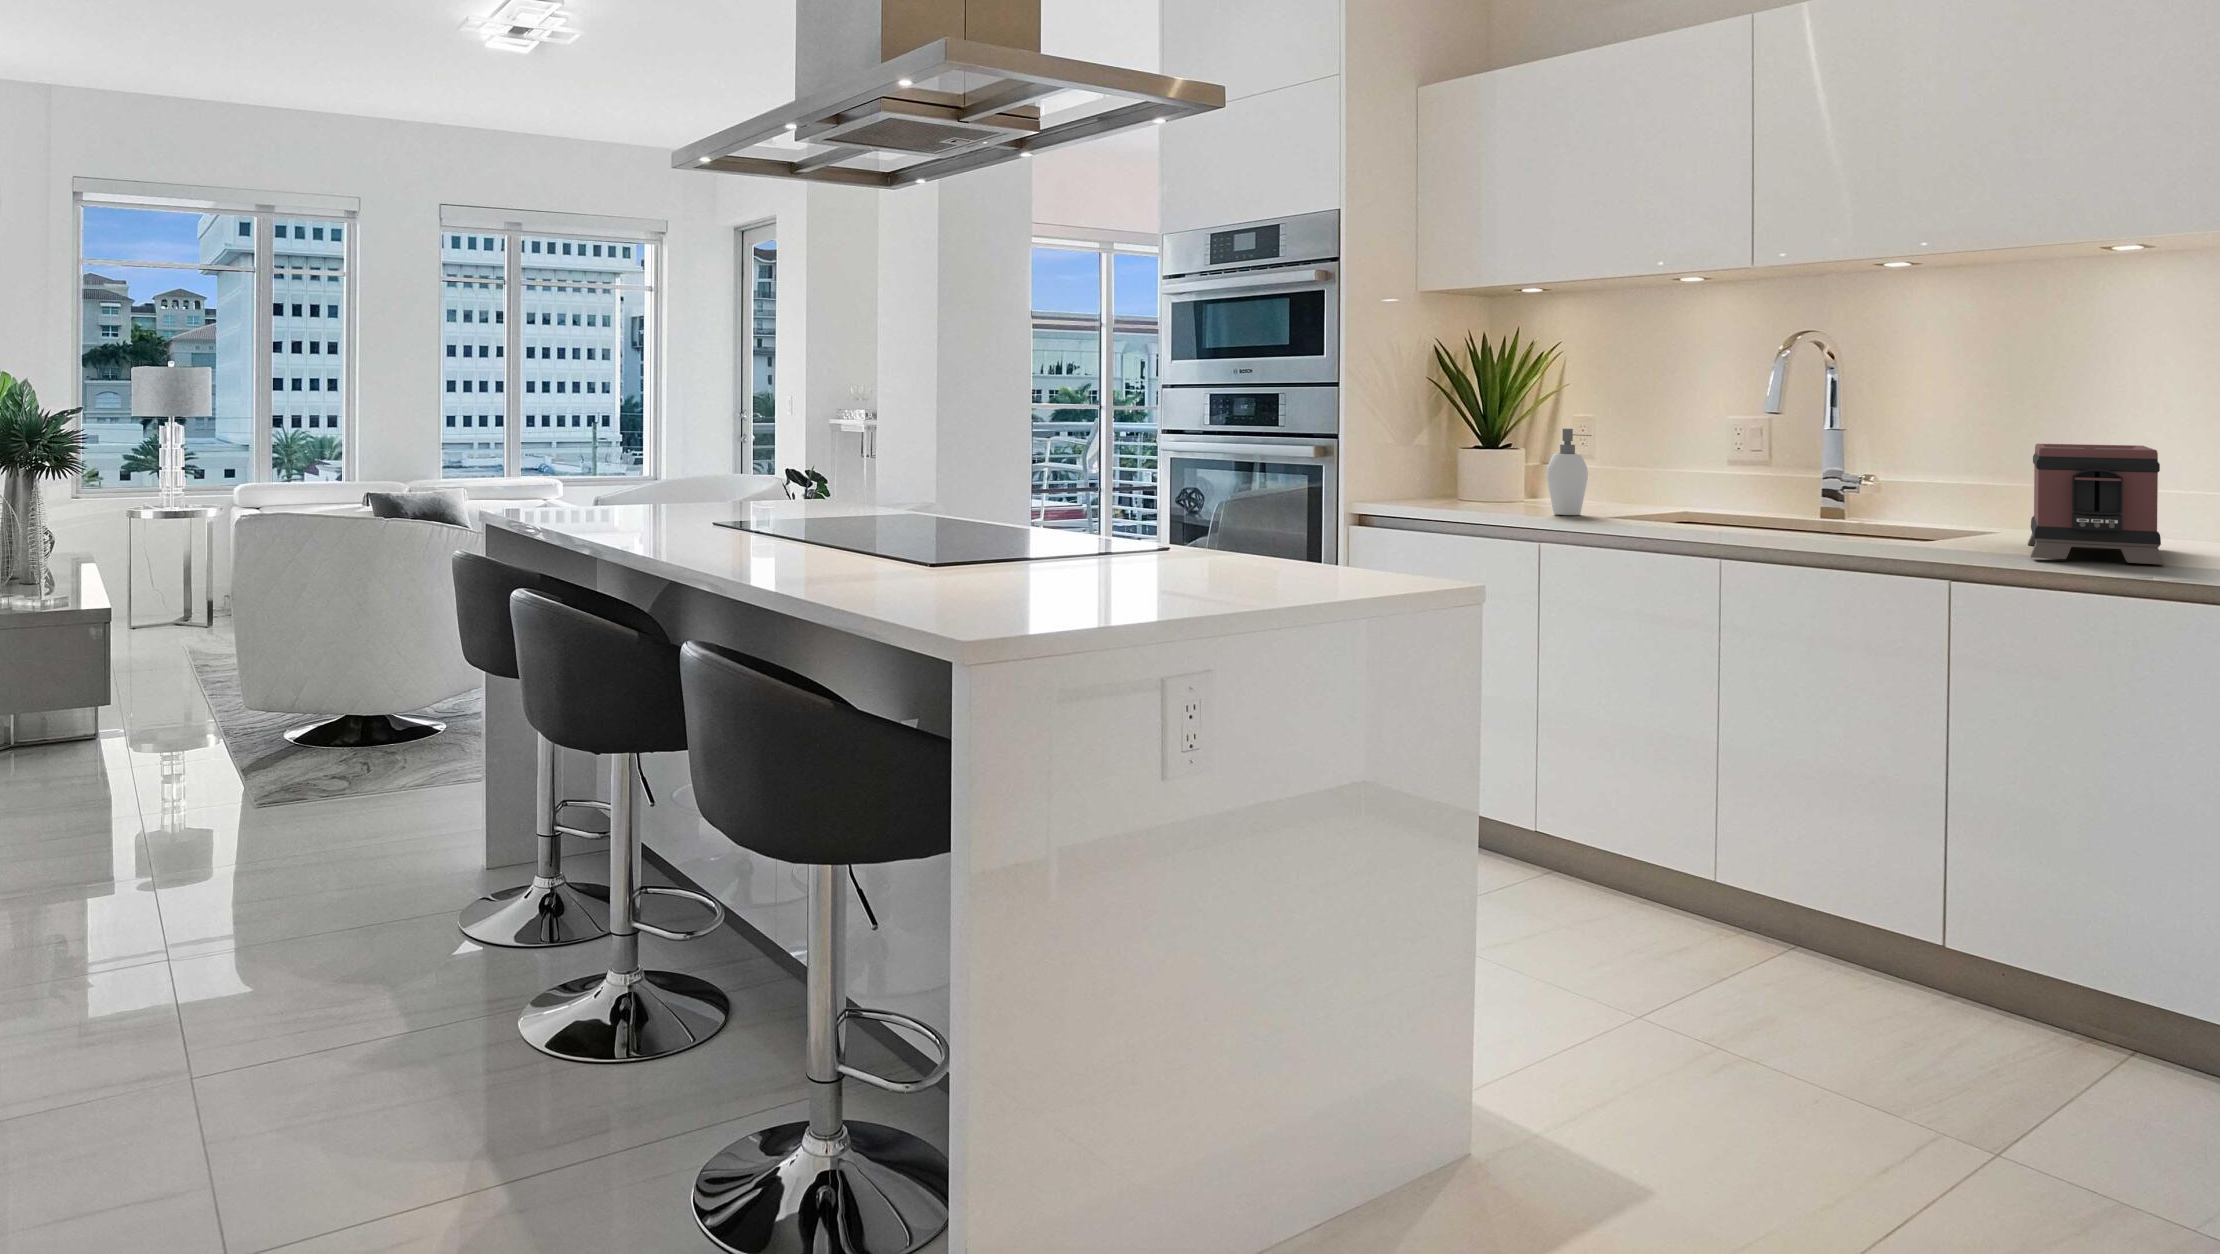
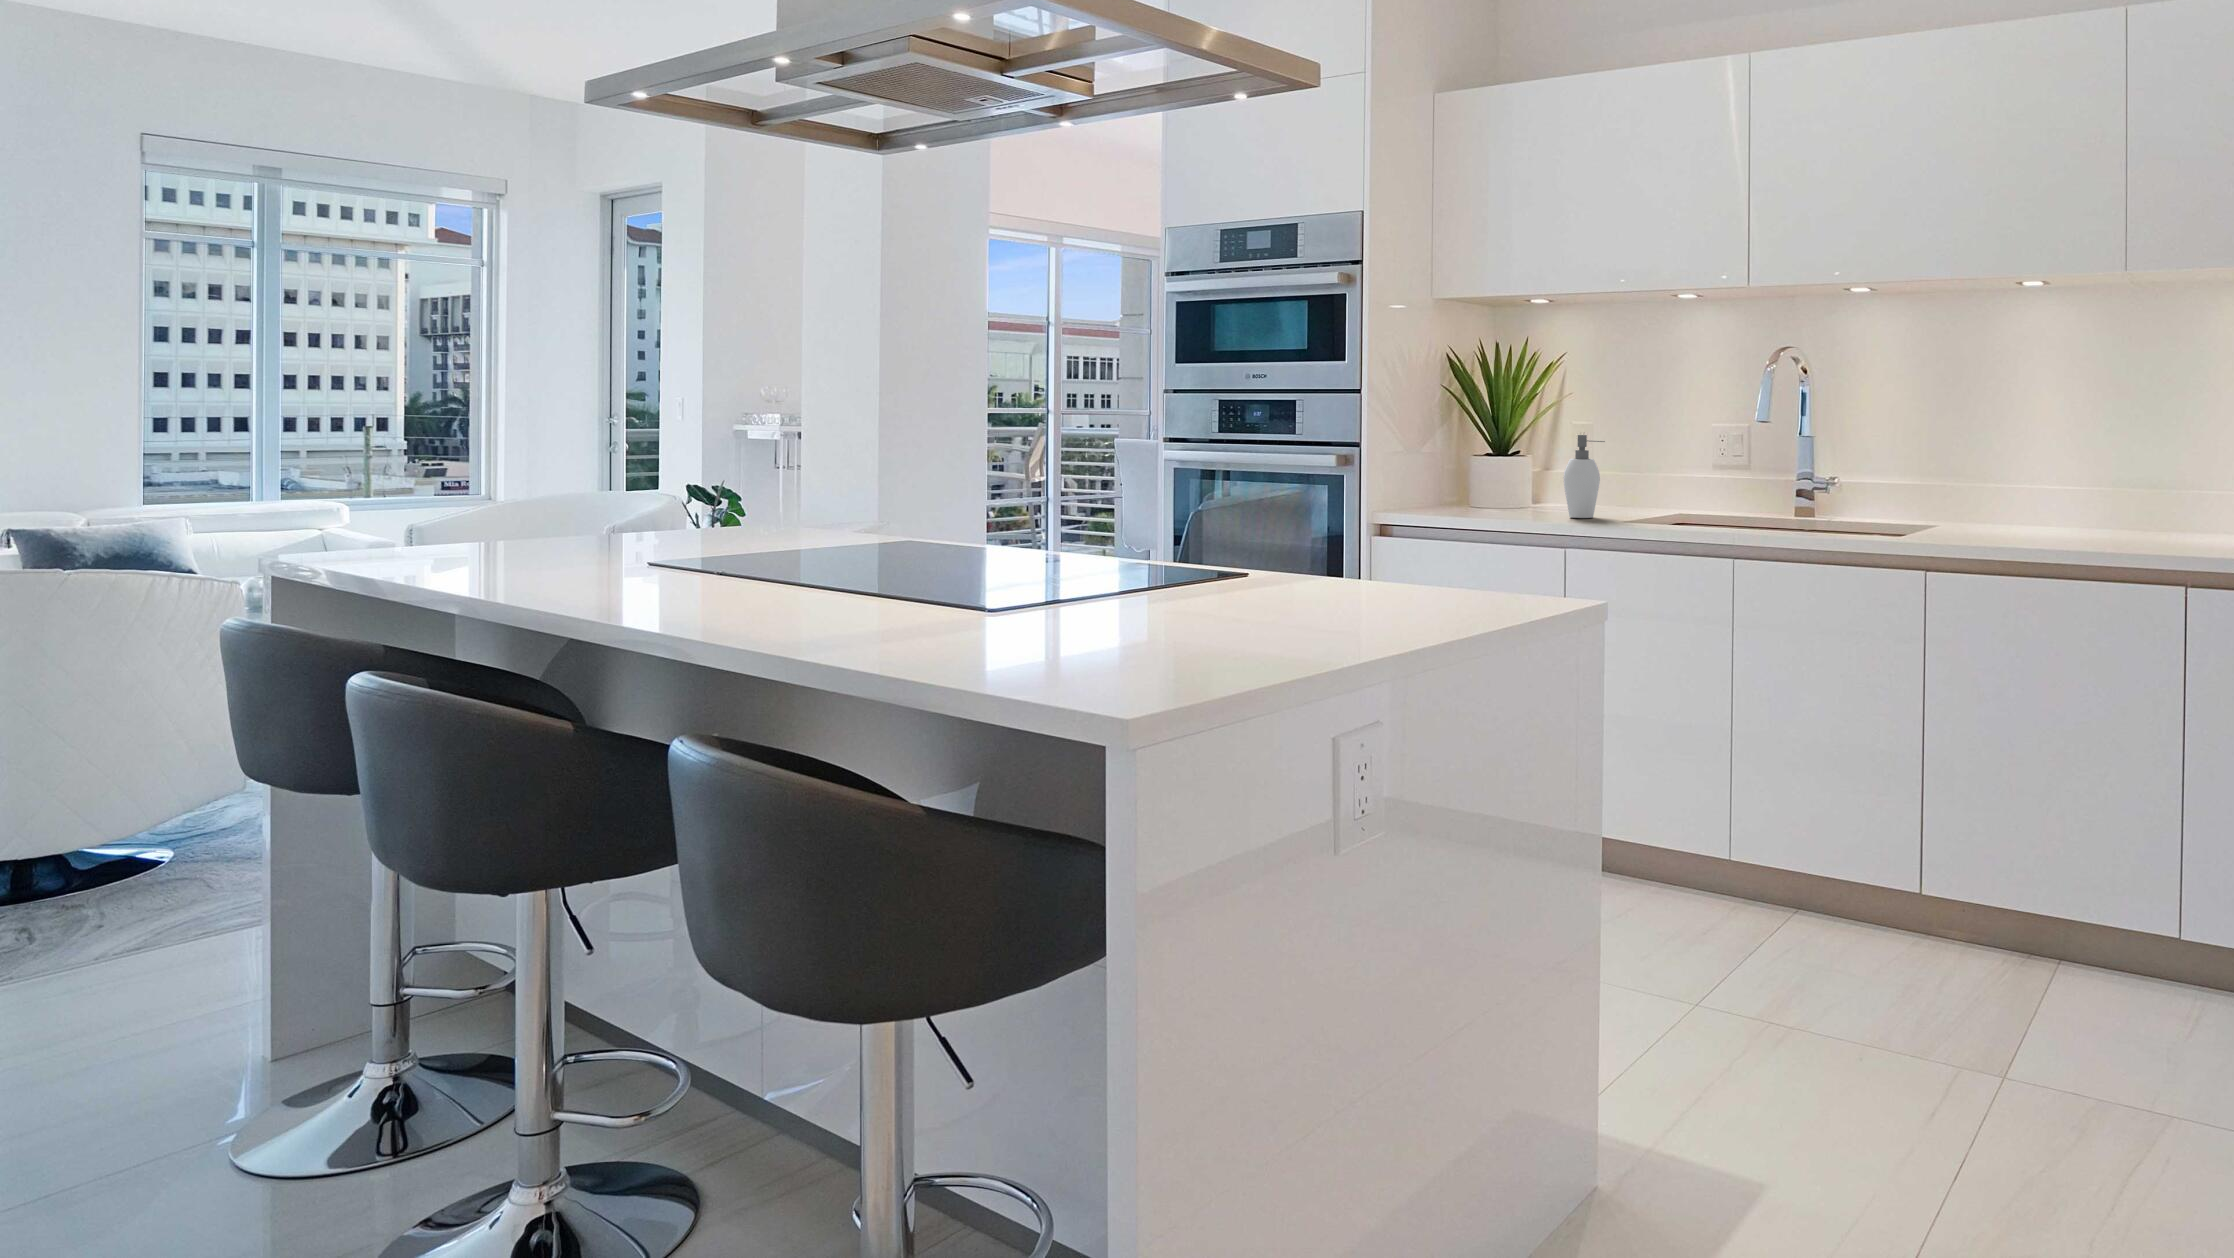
toaster: present [2028,444,2164,565] -> none [1961,448,2074,549]

